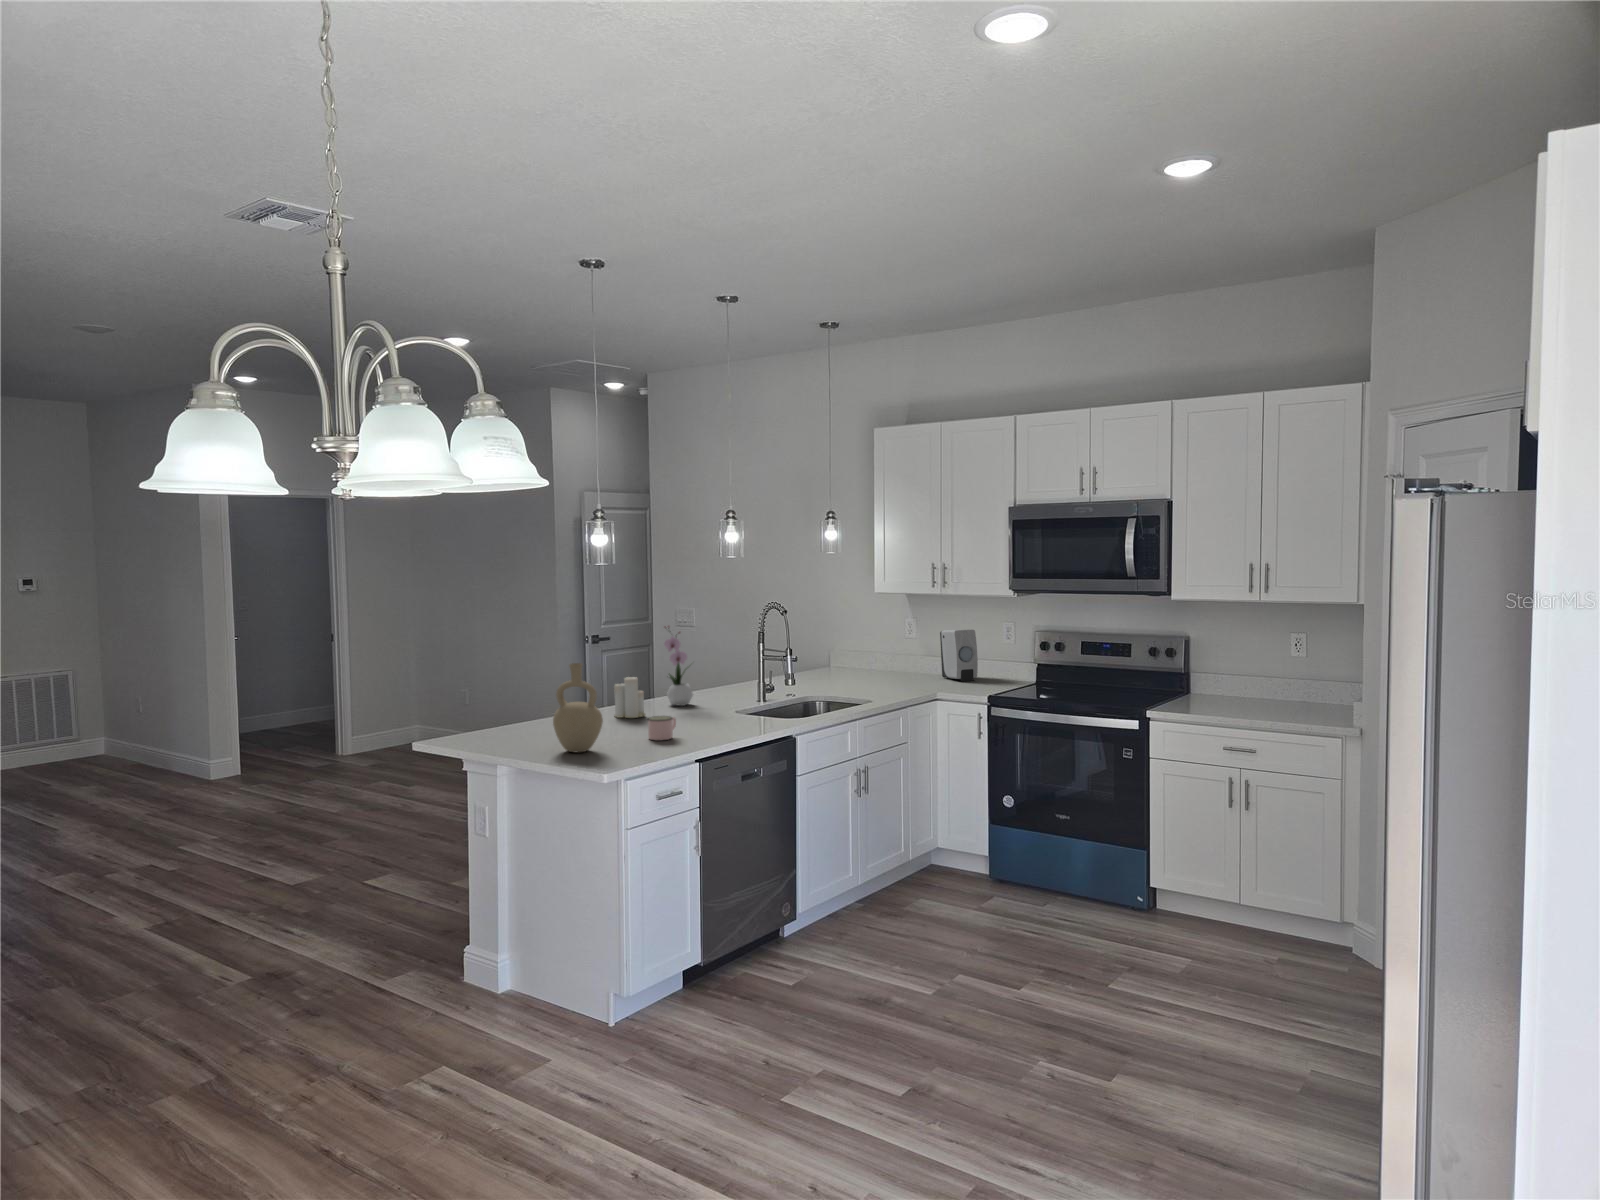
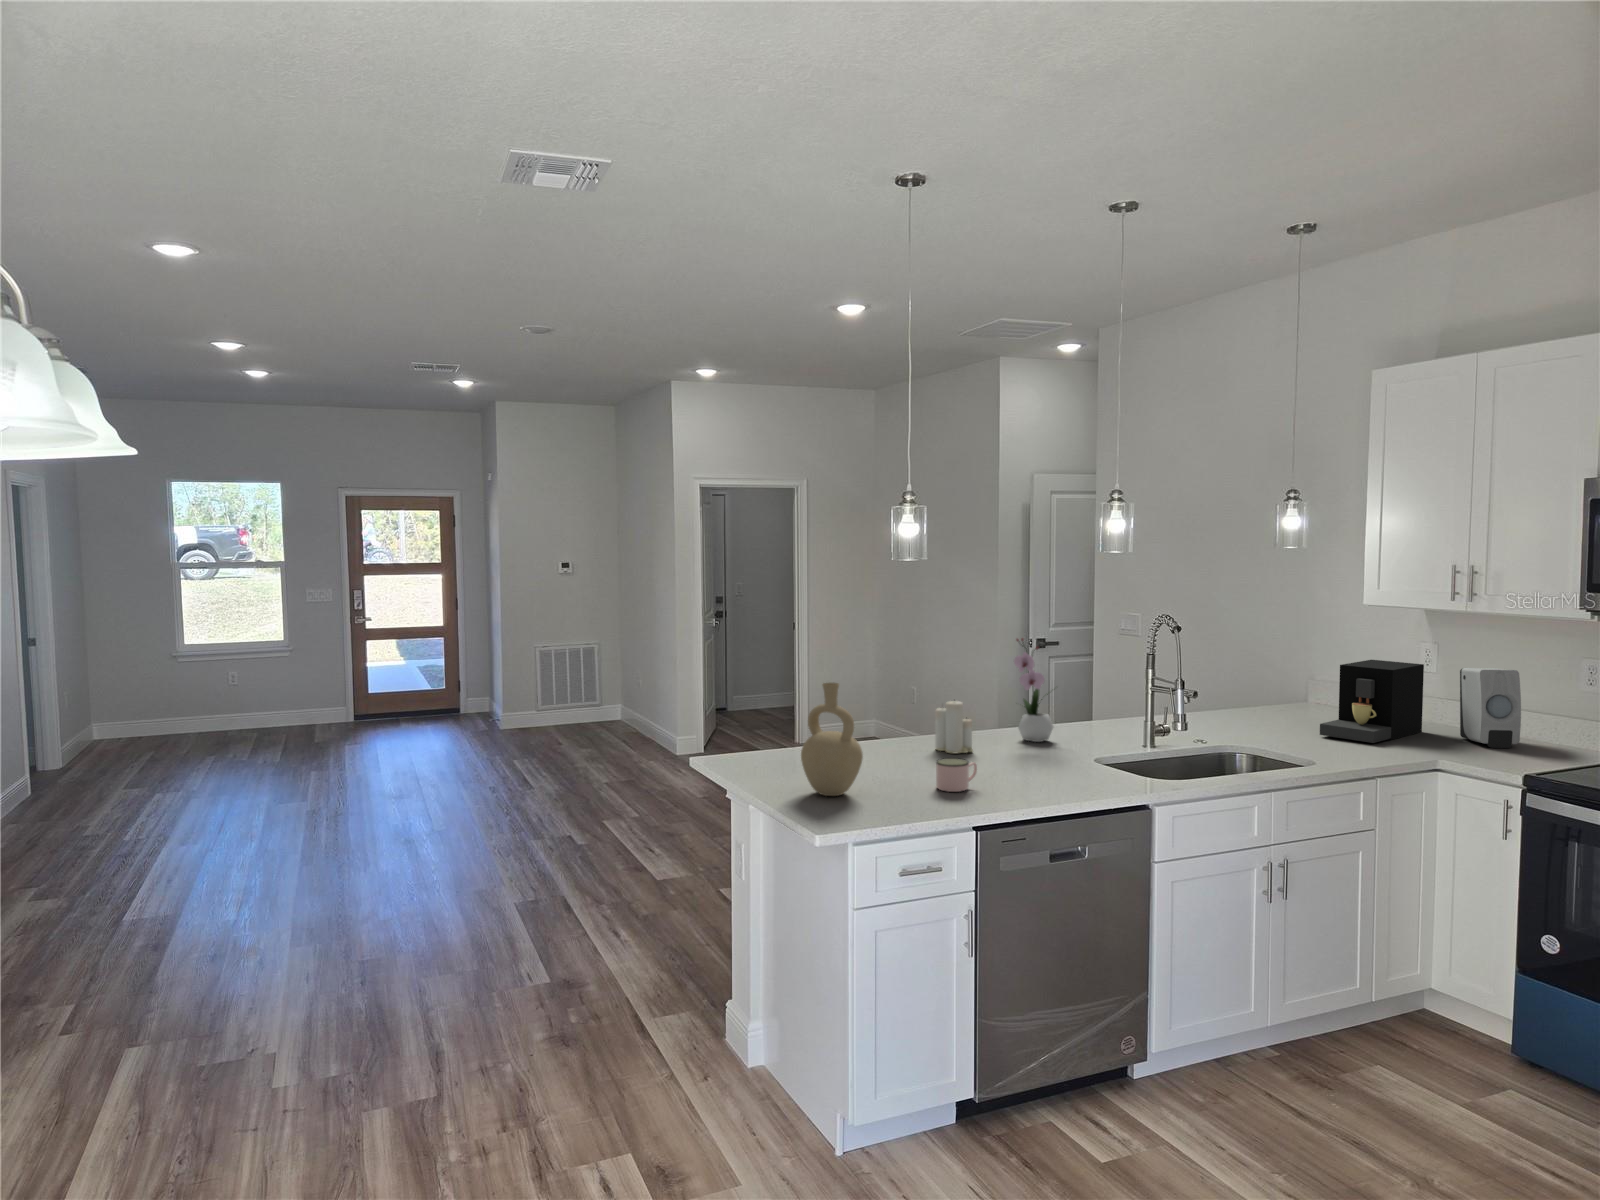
coffee maker: none [862,629,918,685] -> present [1320,660,1424,743]

